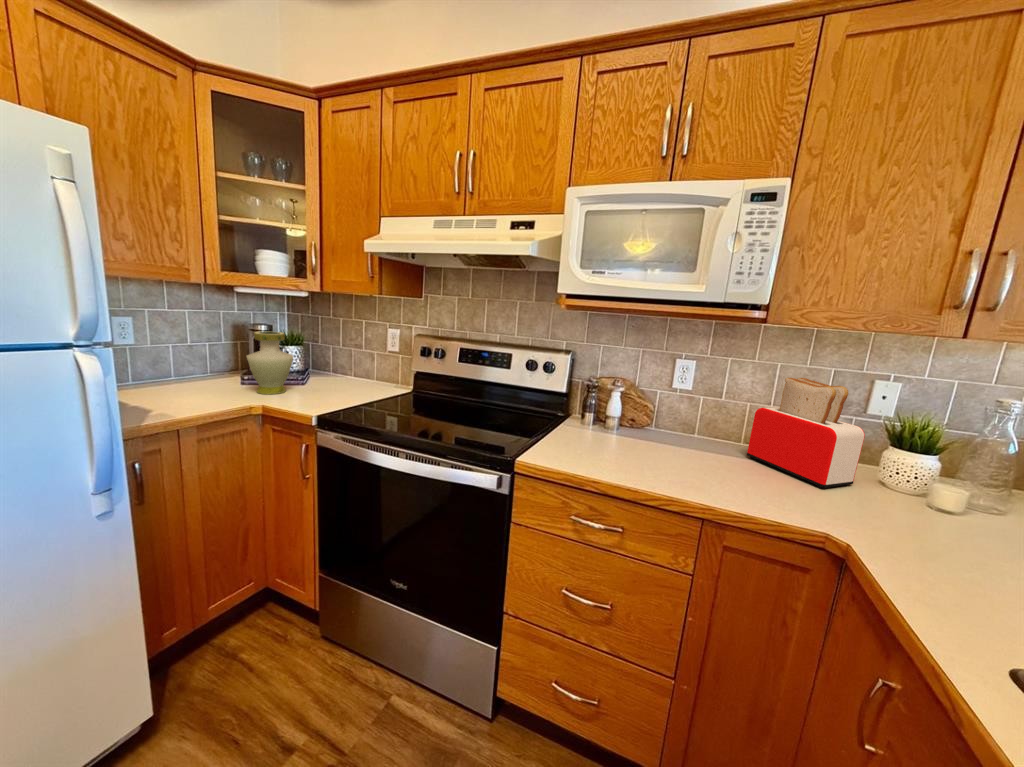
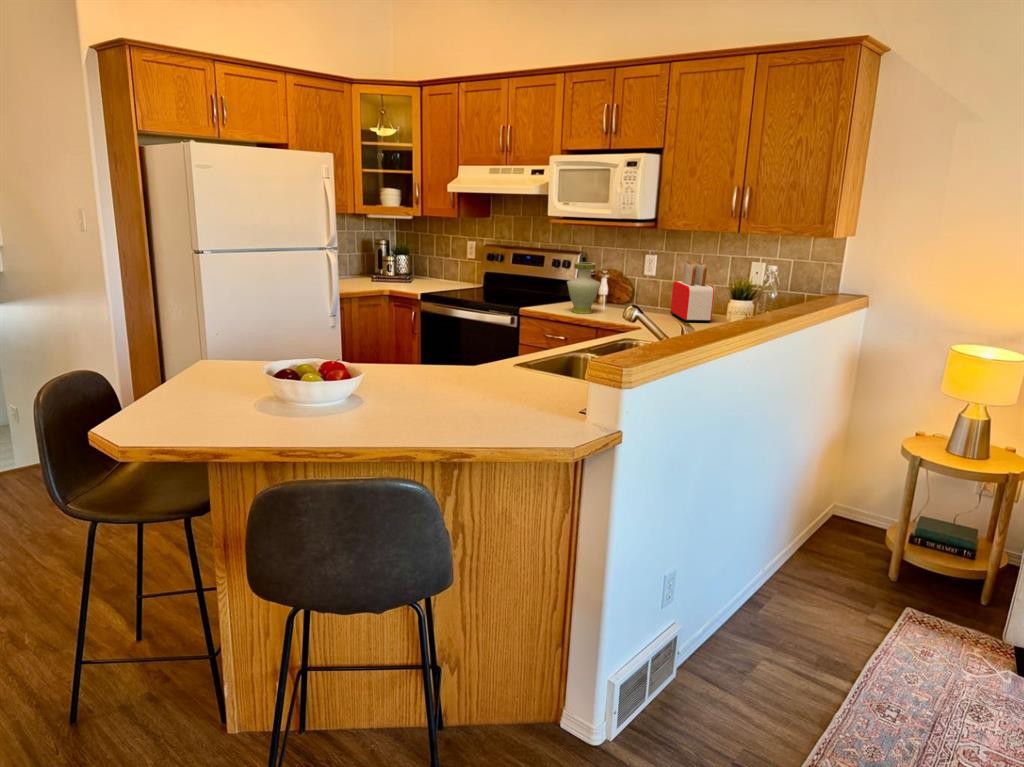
vase: present [246,331,293,394] -> present [567,262,600,314]

